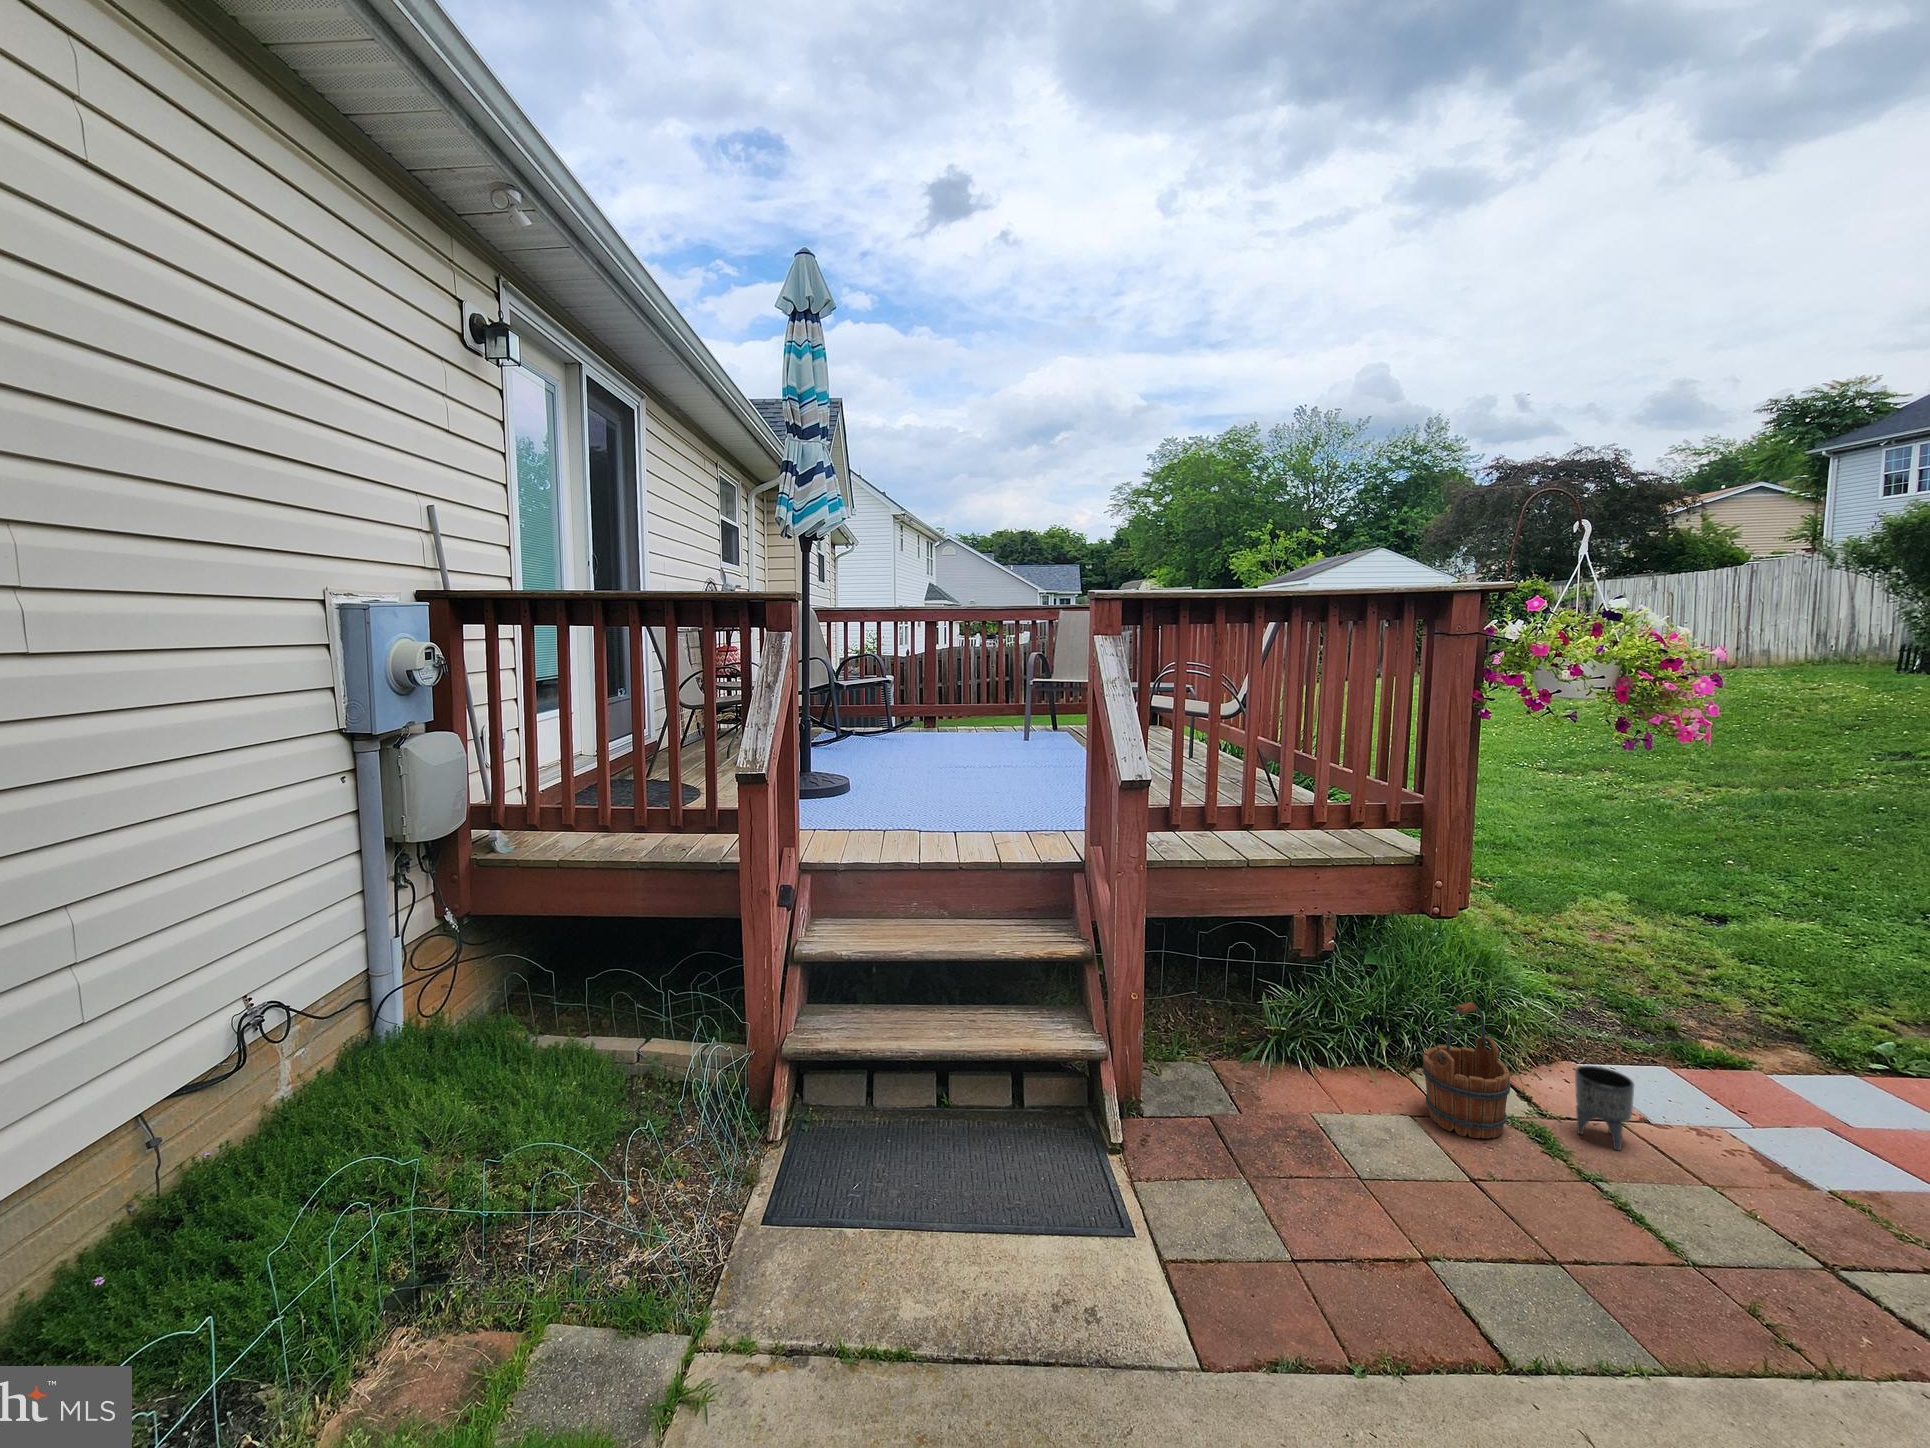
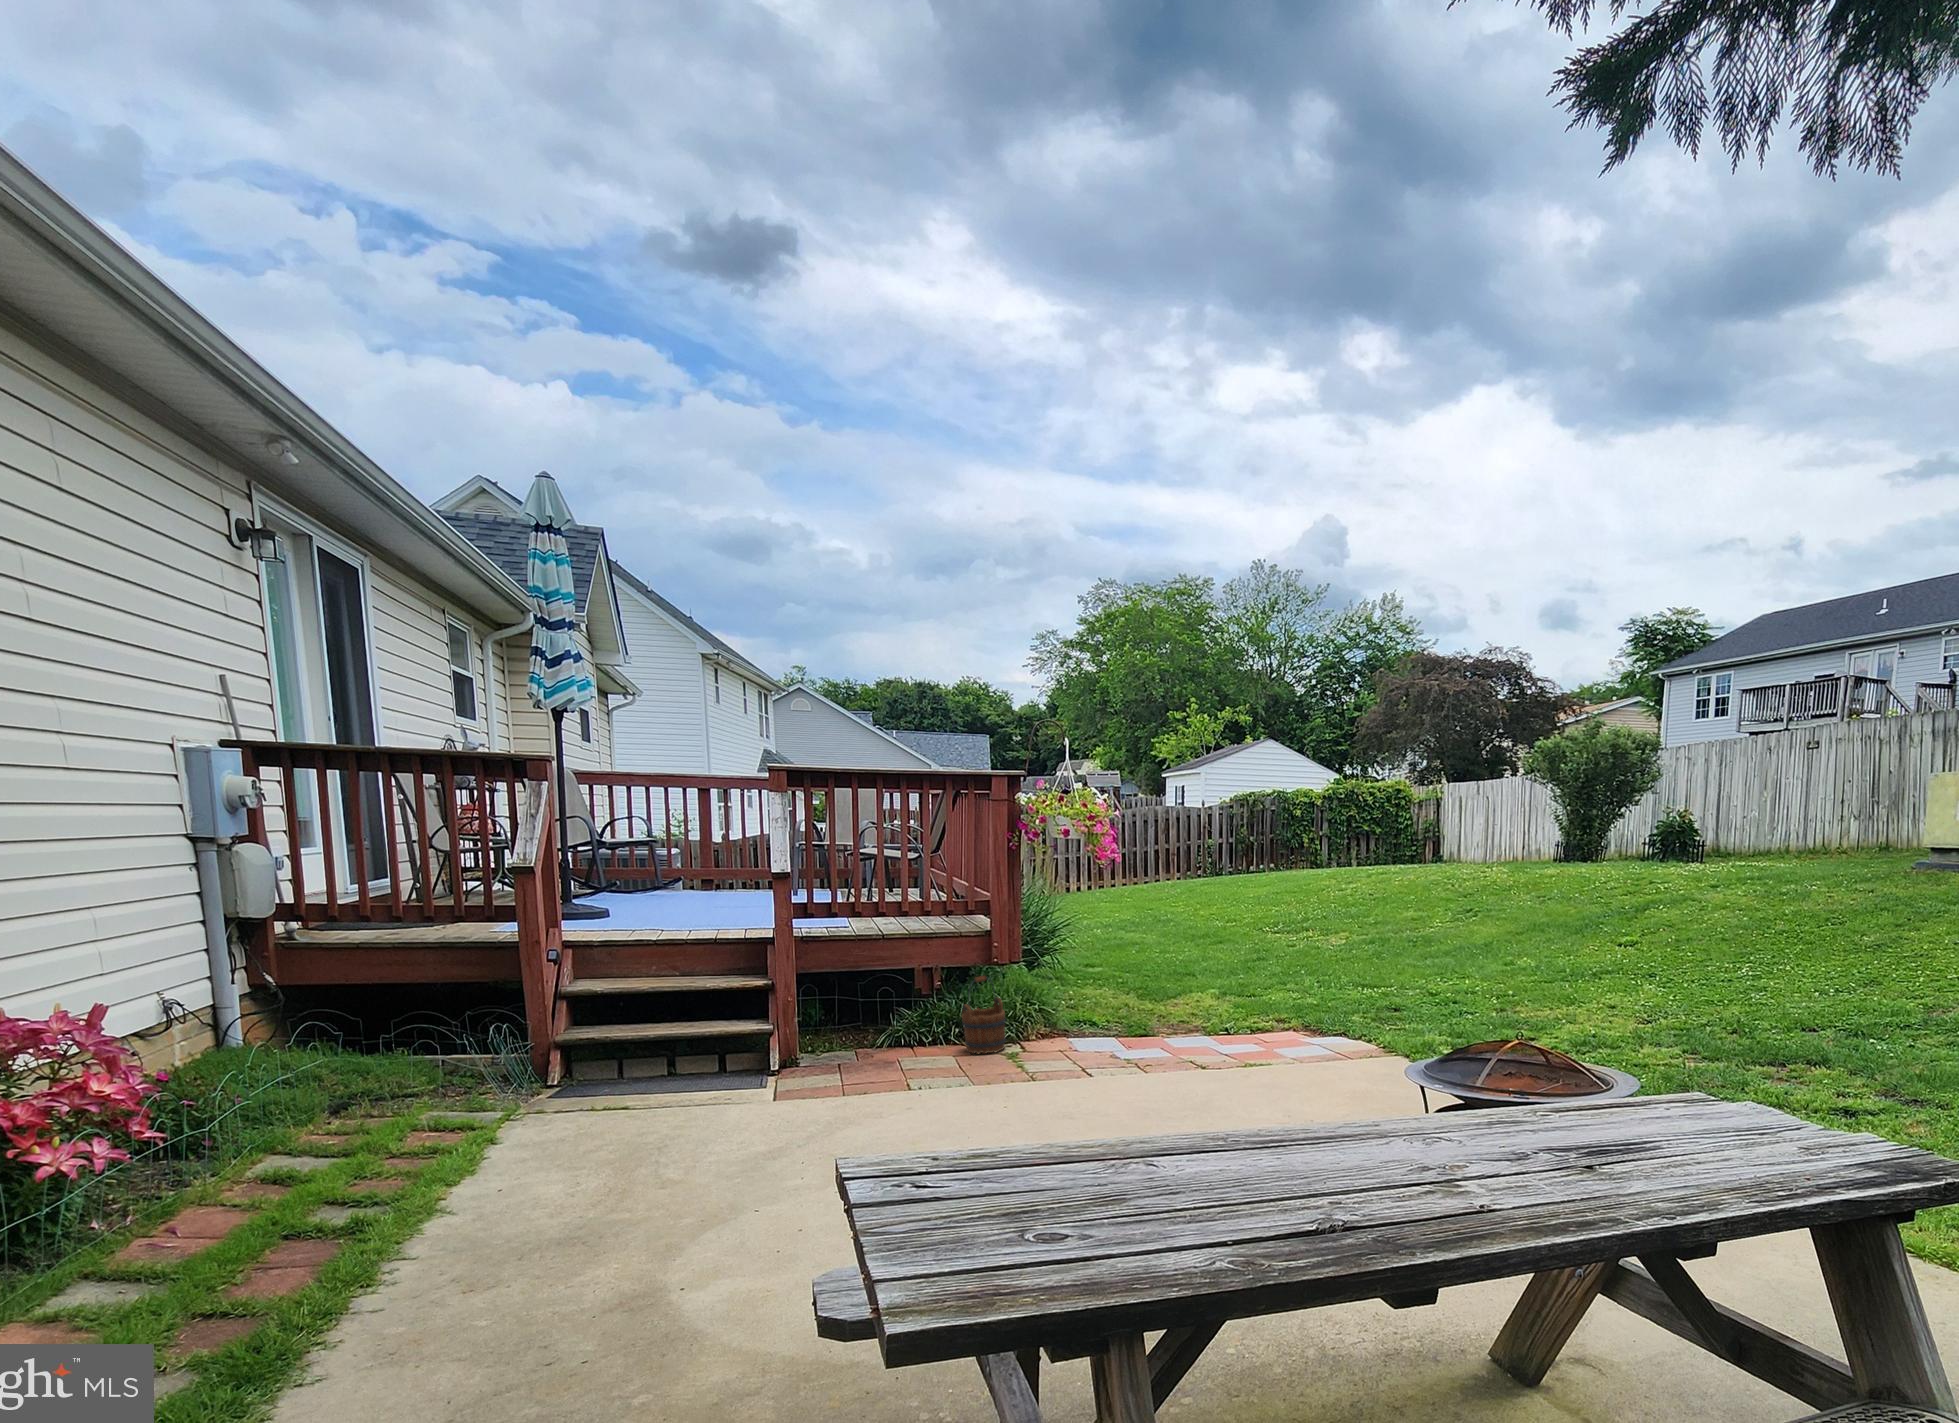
planter: present [1575,1066,1634,1150] -> none [1040,1005,1067,1048]

